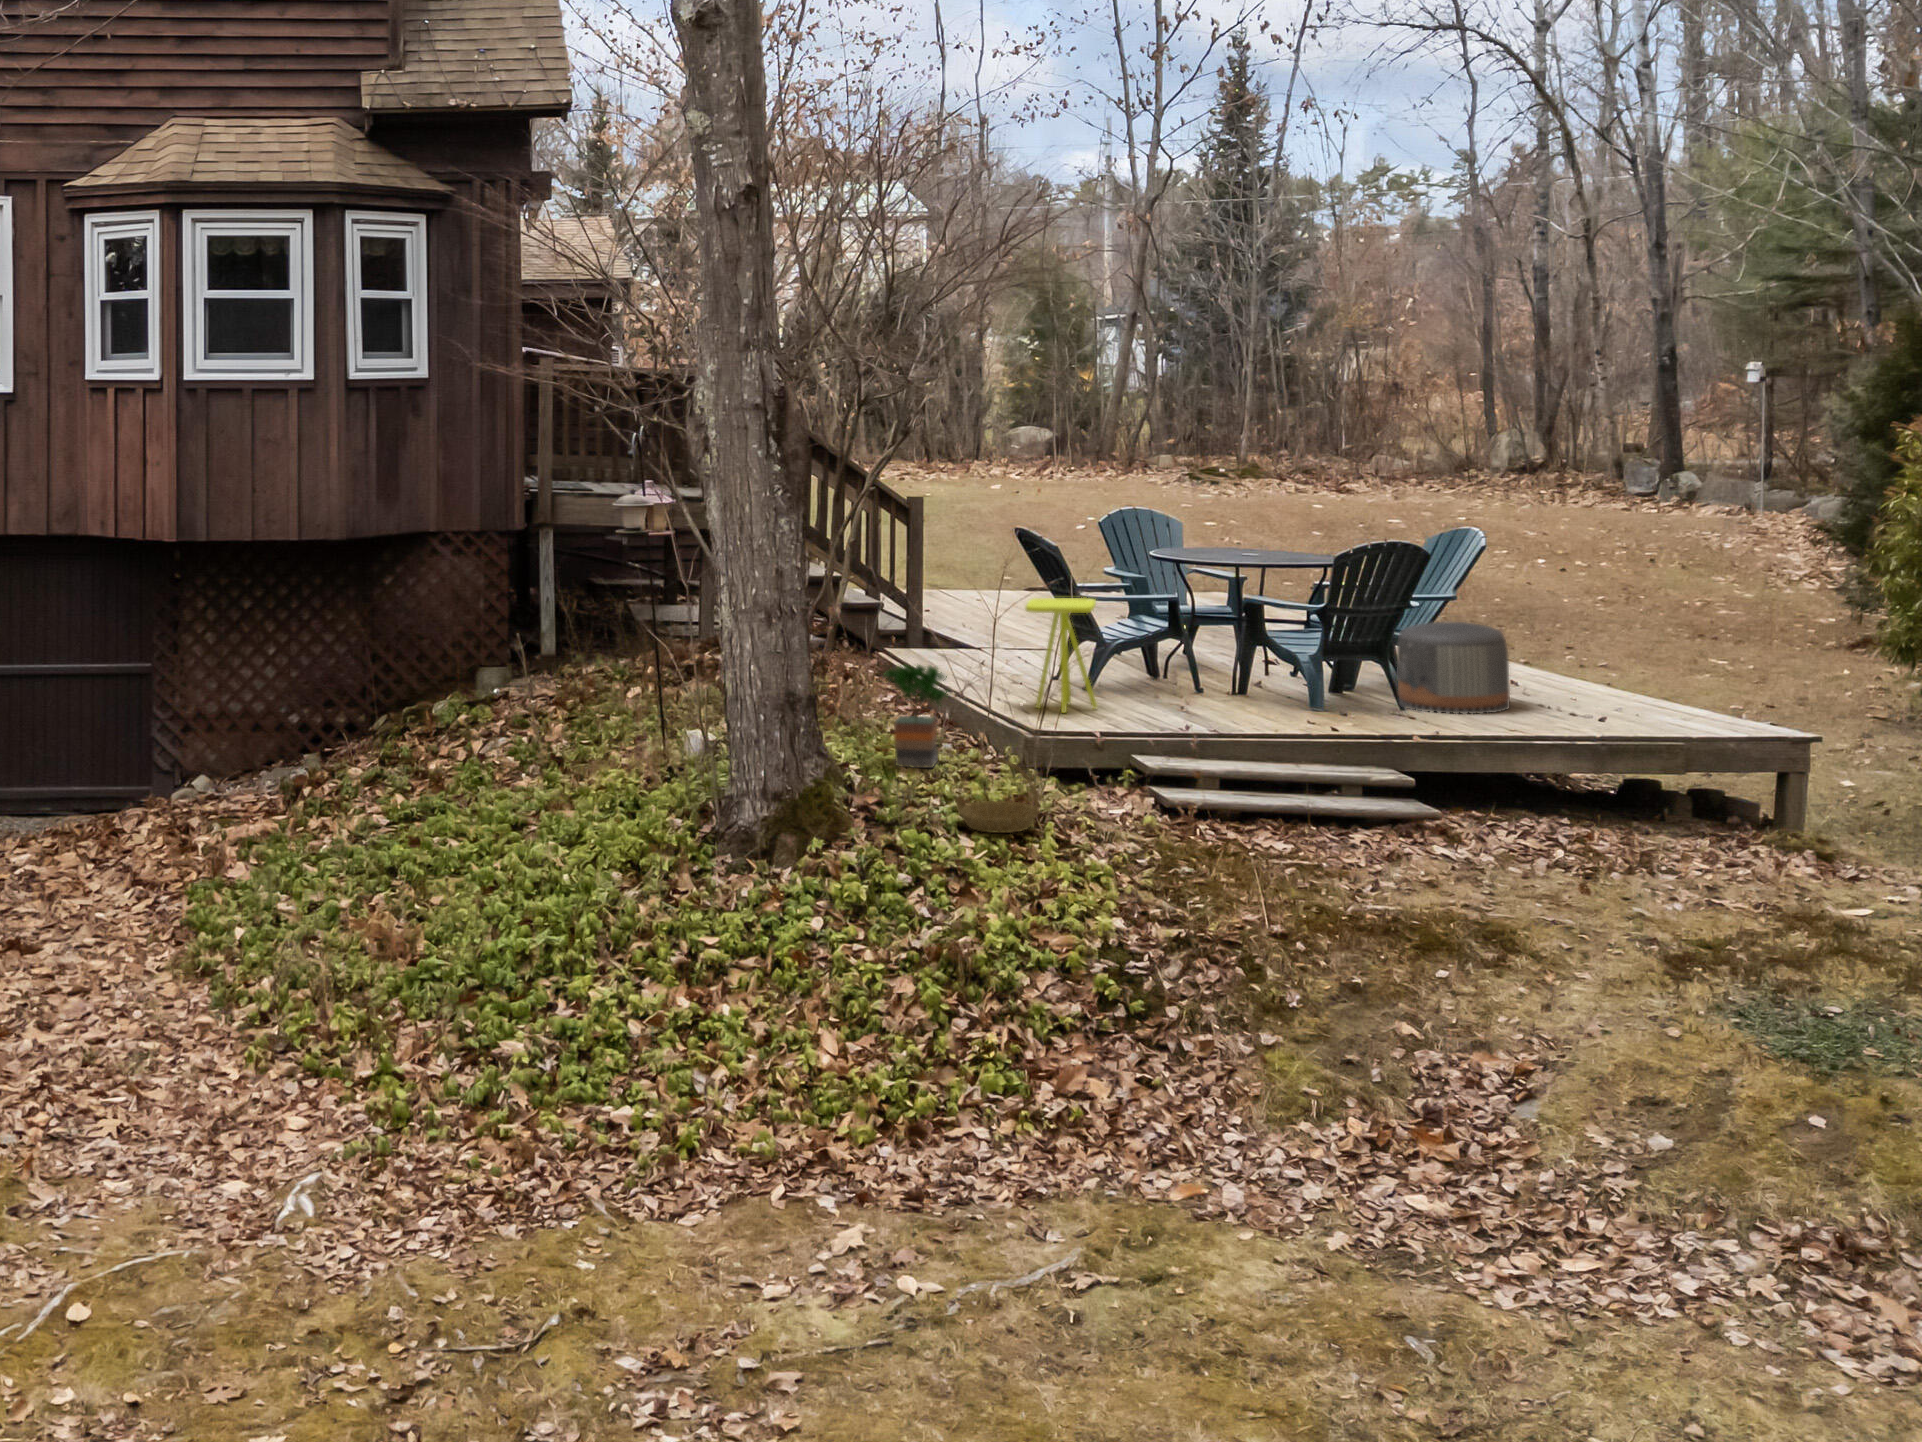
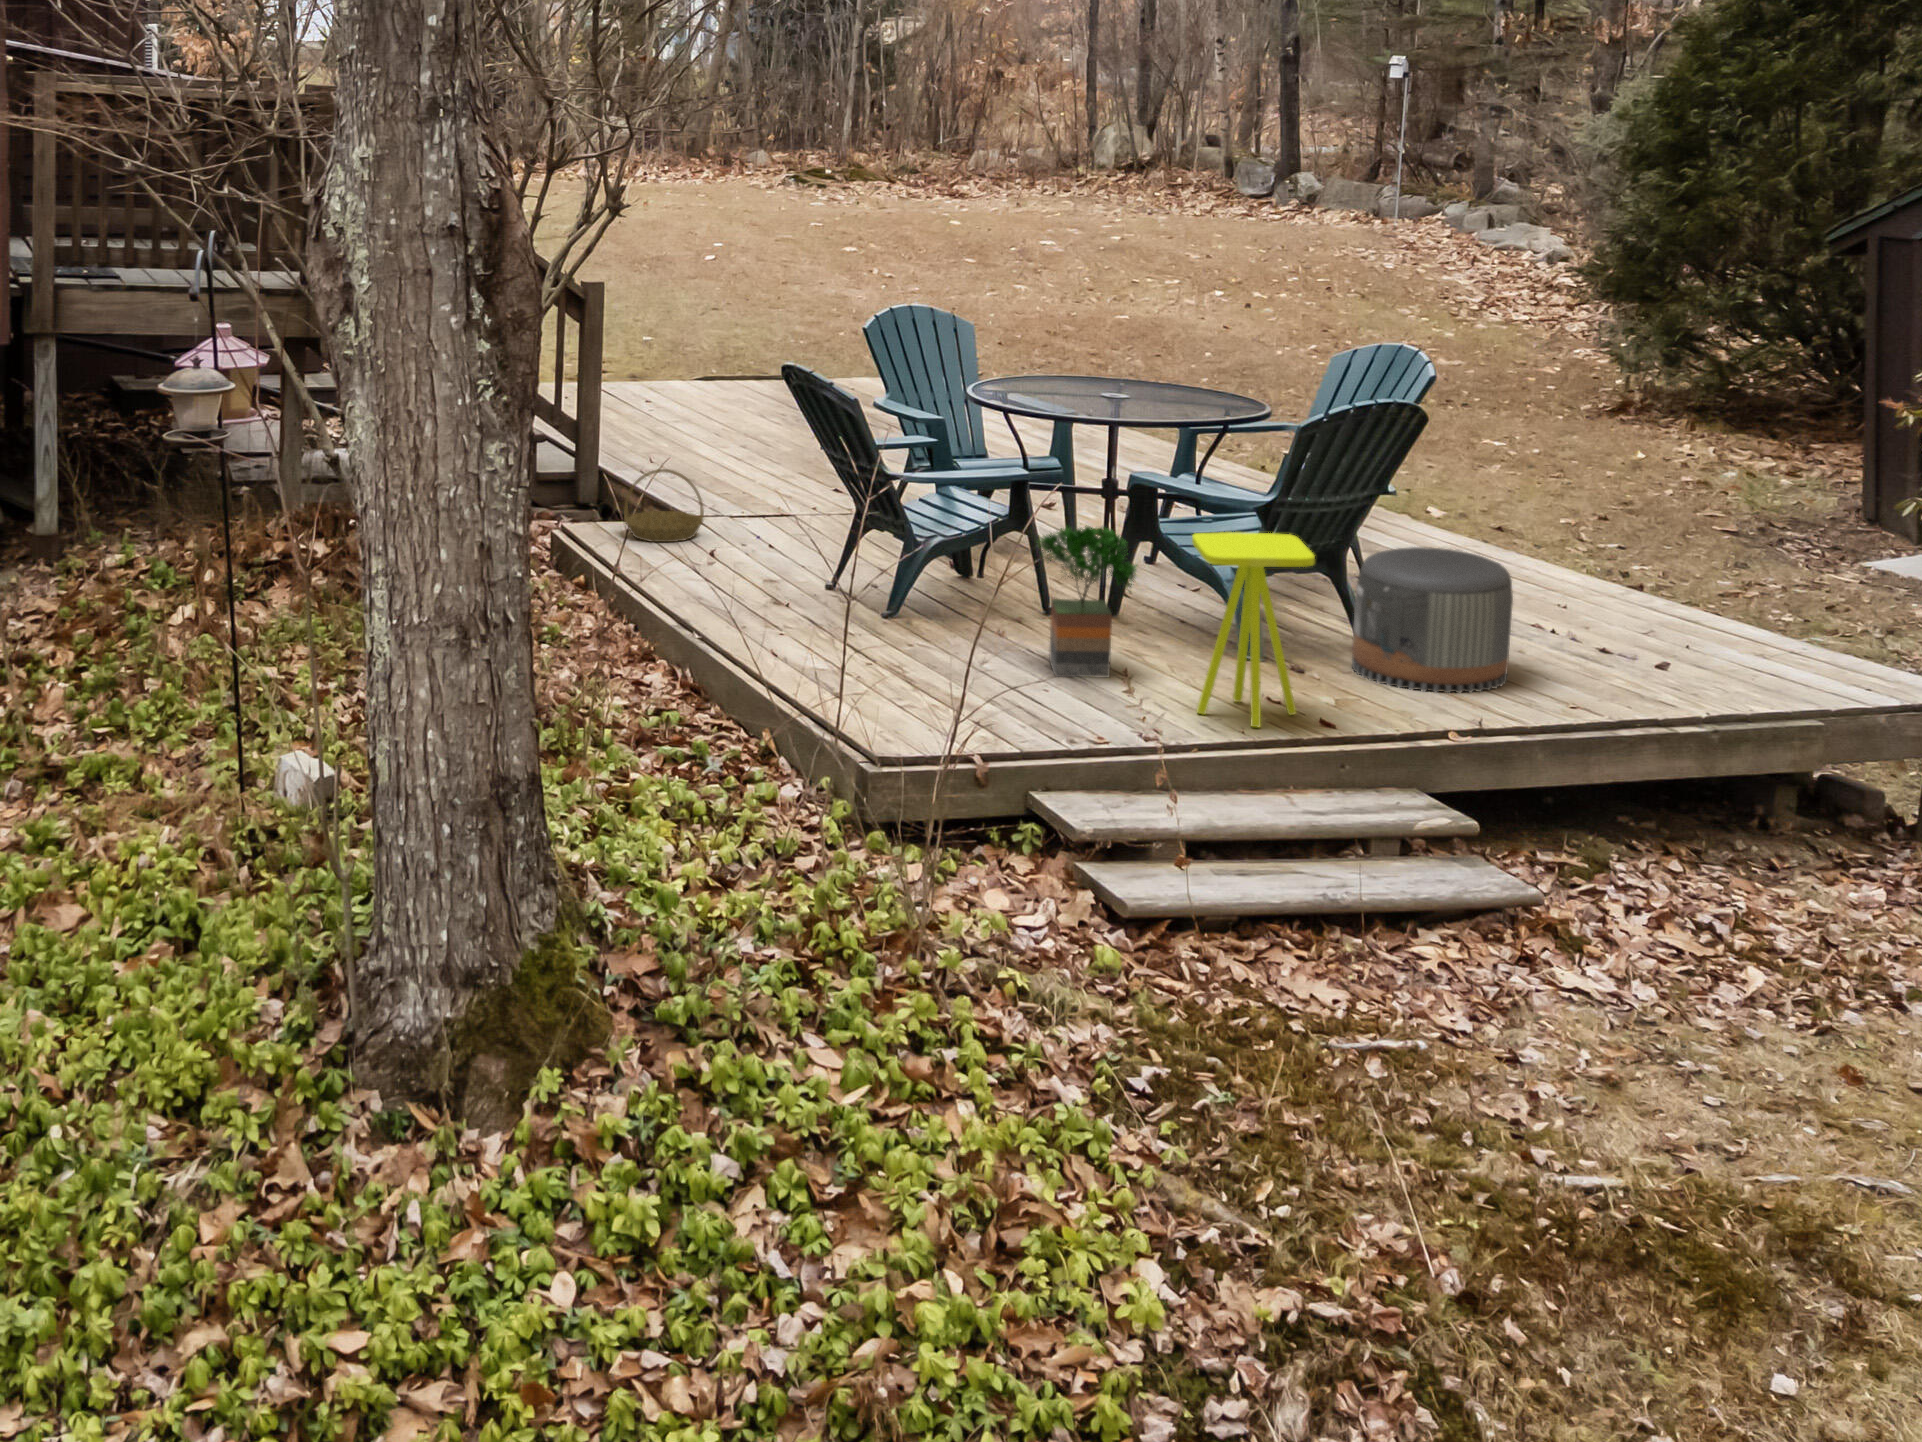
side table: present [1025,598,1097,713] -> present [1192,532,1315,727]
potted tree: present [884,665,948,768] -> present [1039,525,1137,677]
basket: present [957,759,1039,833] -> present [624,469,704,542]

